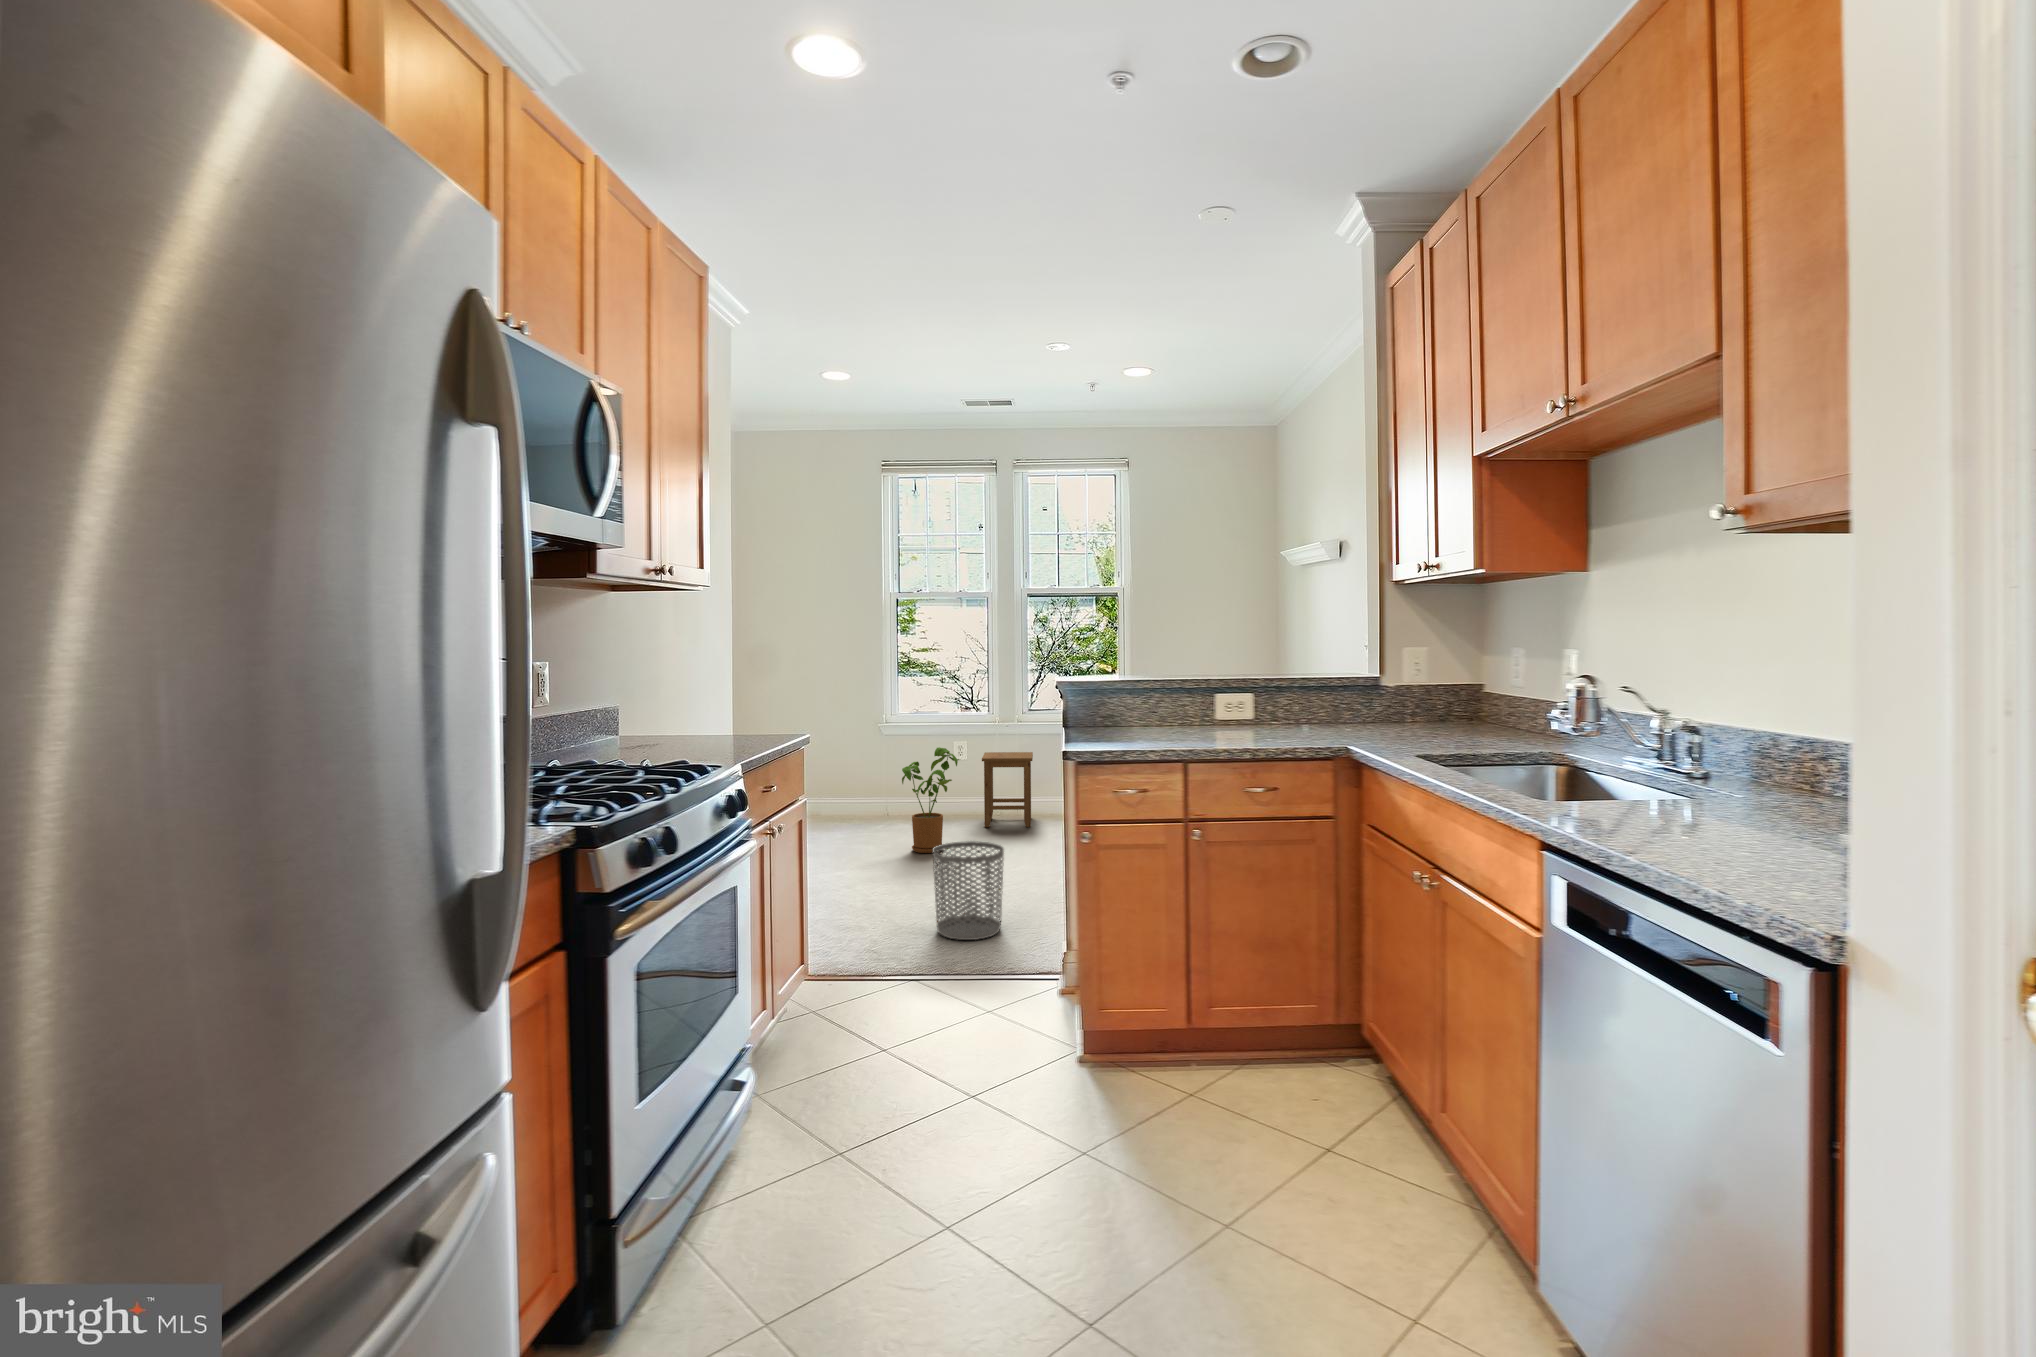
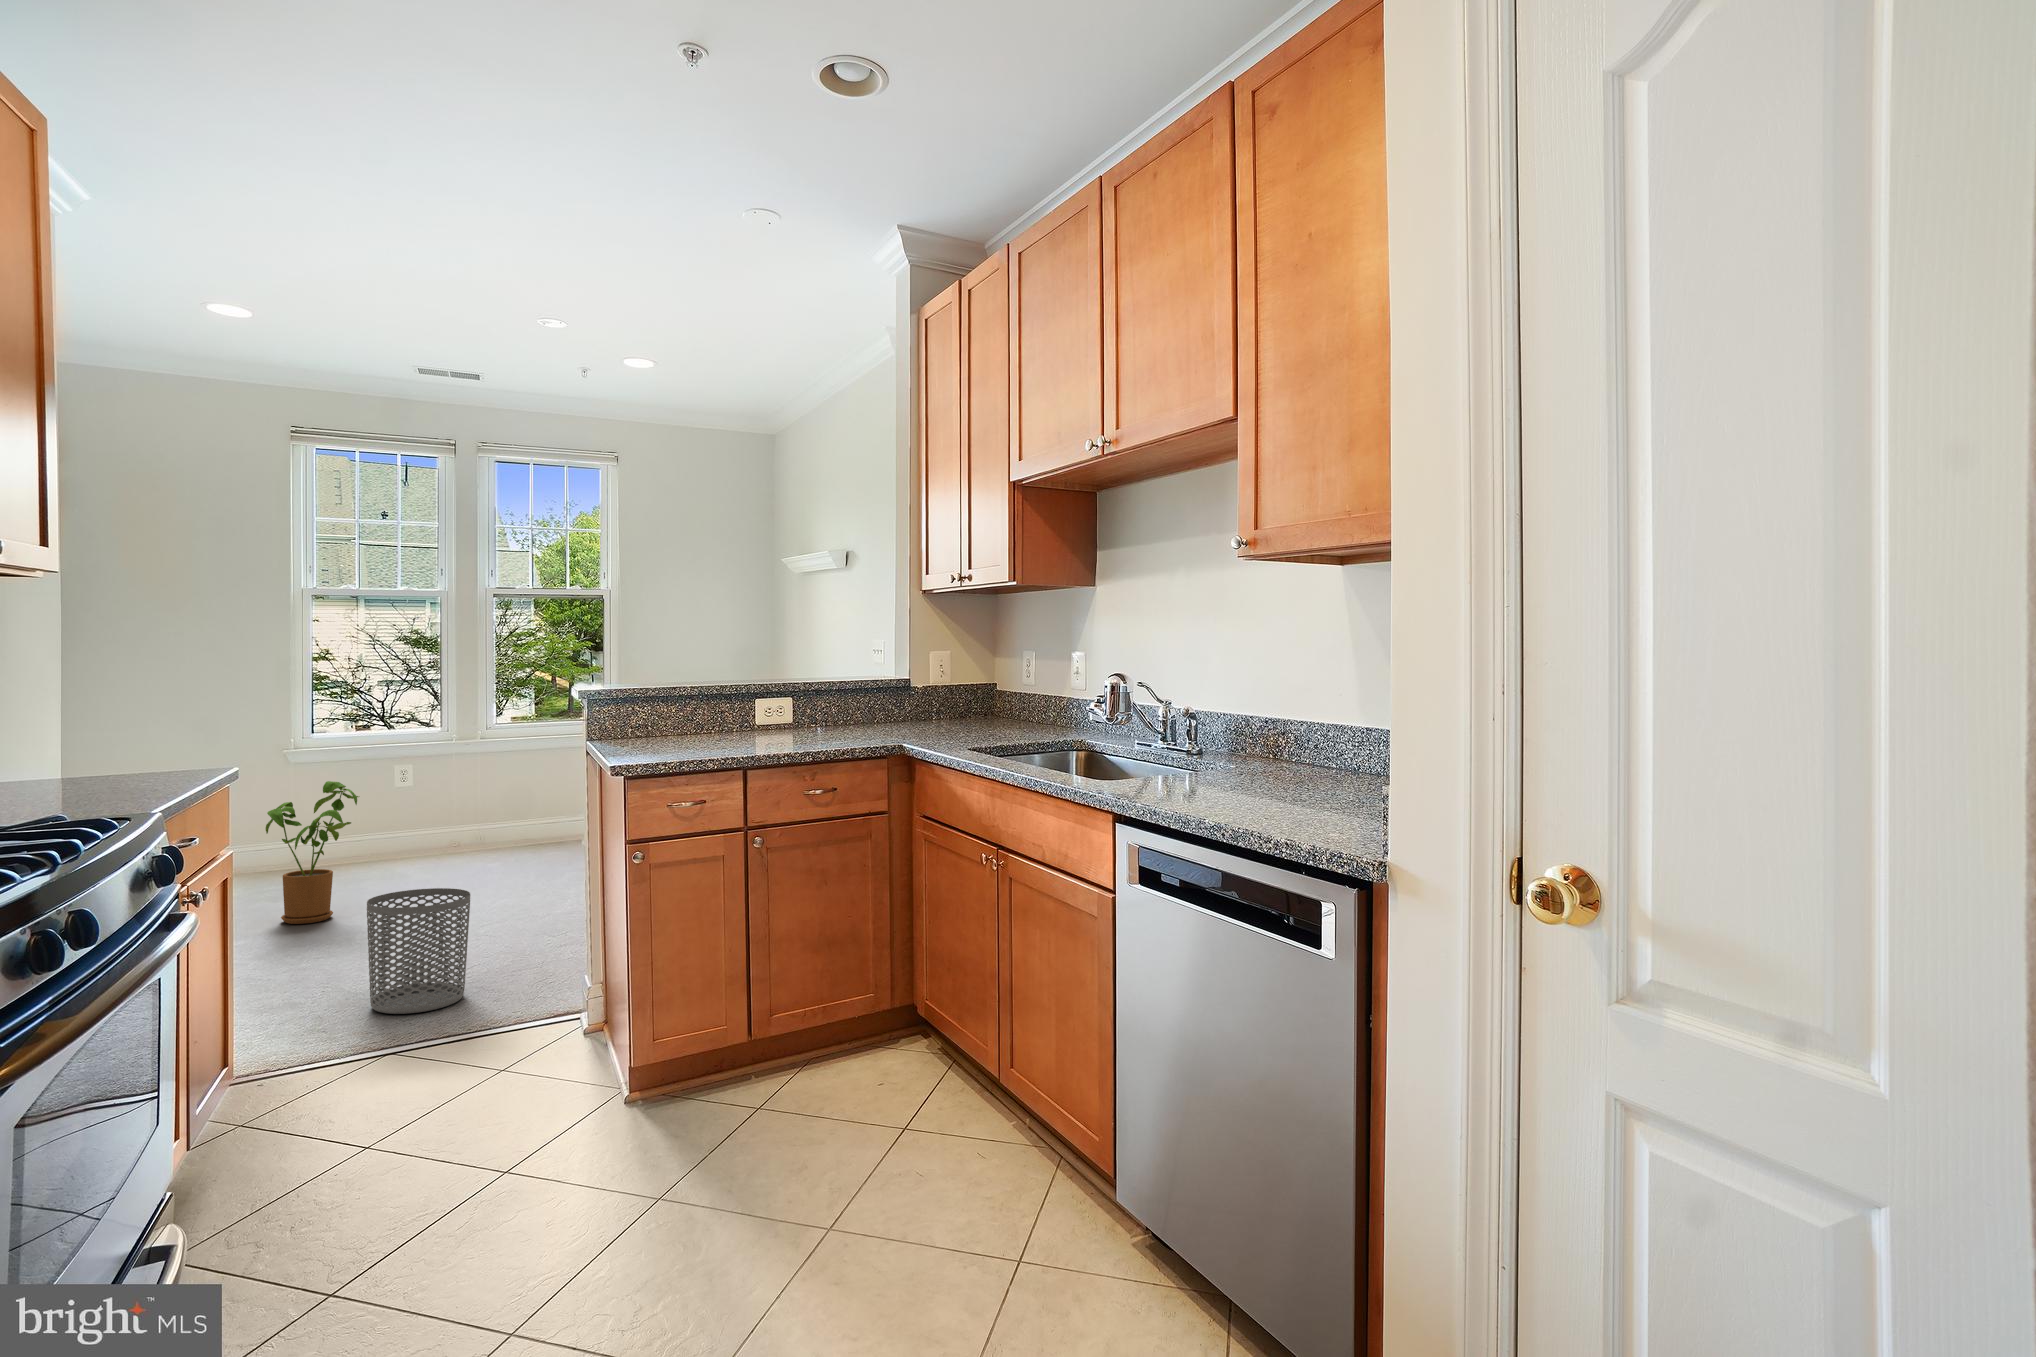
stool: present [982,752,1033,827] -> none [380,787,456,885]

